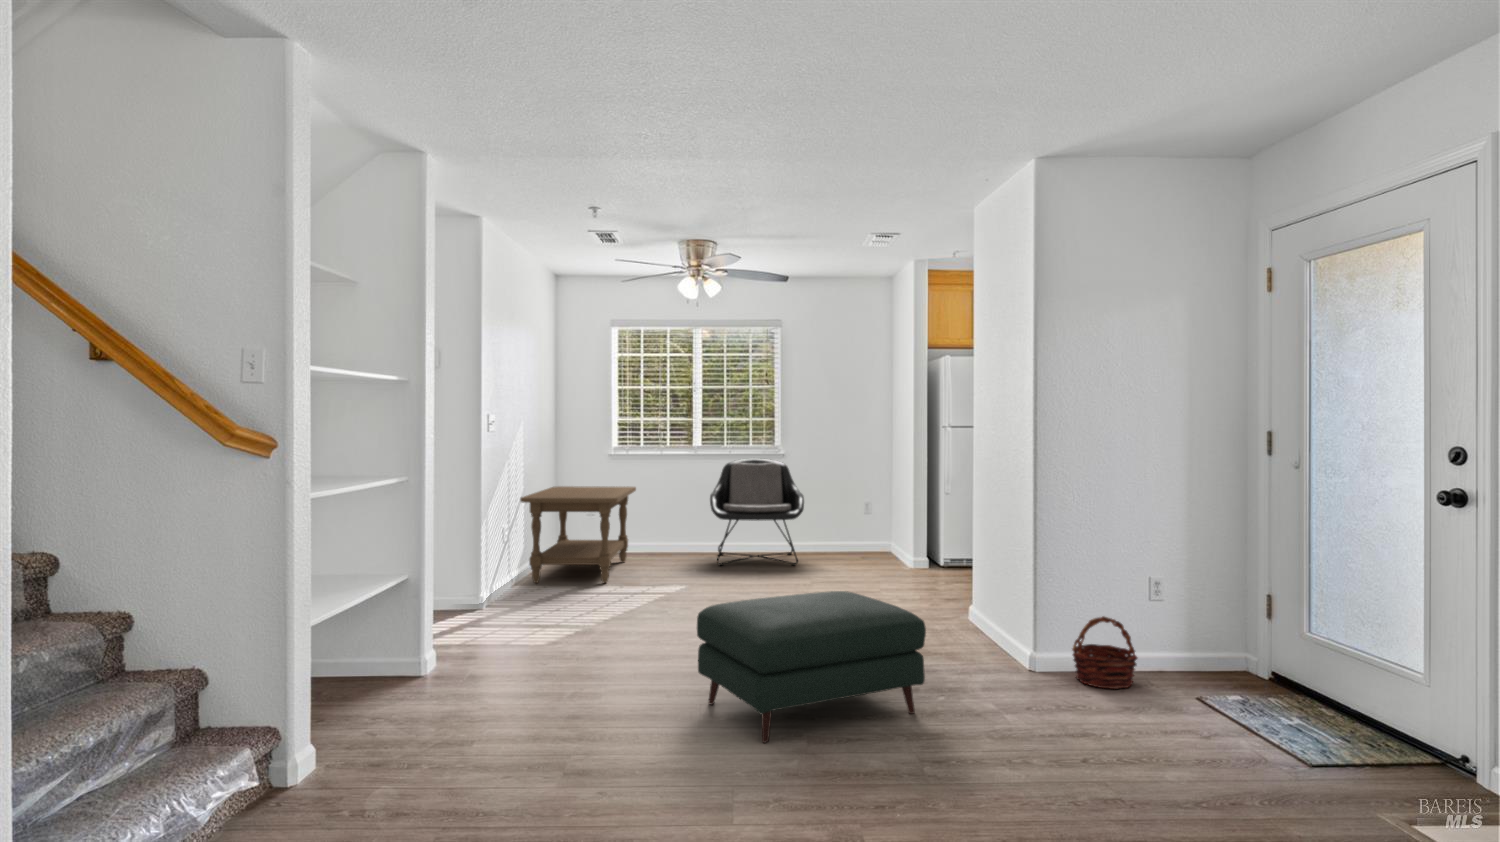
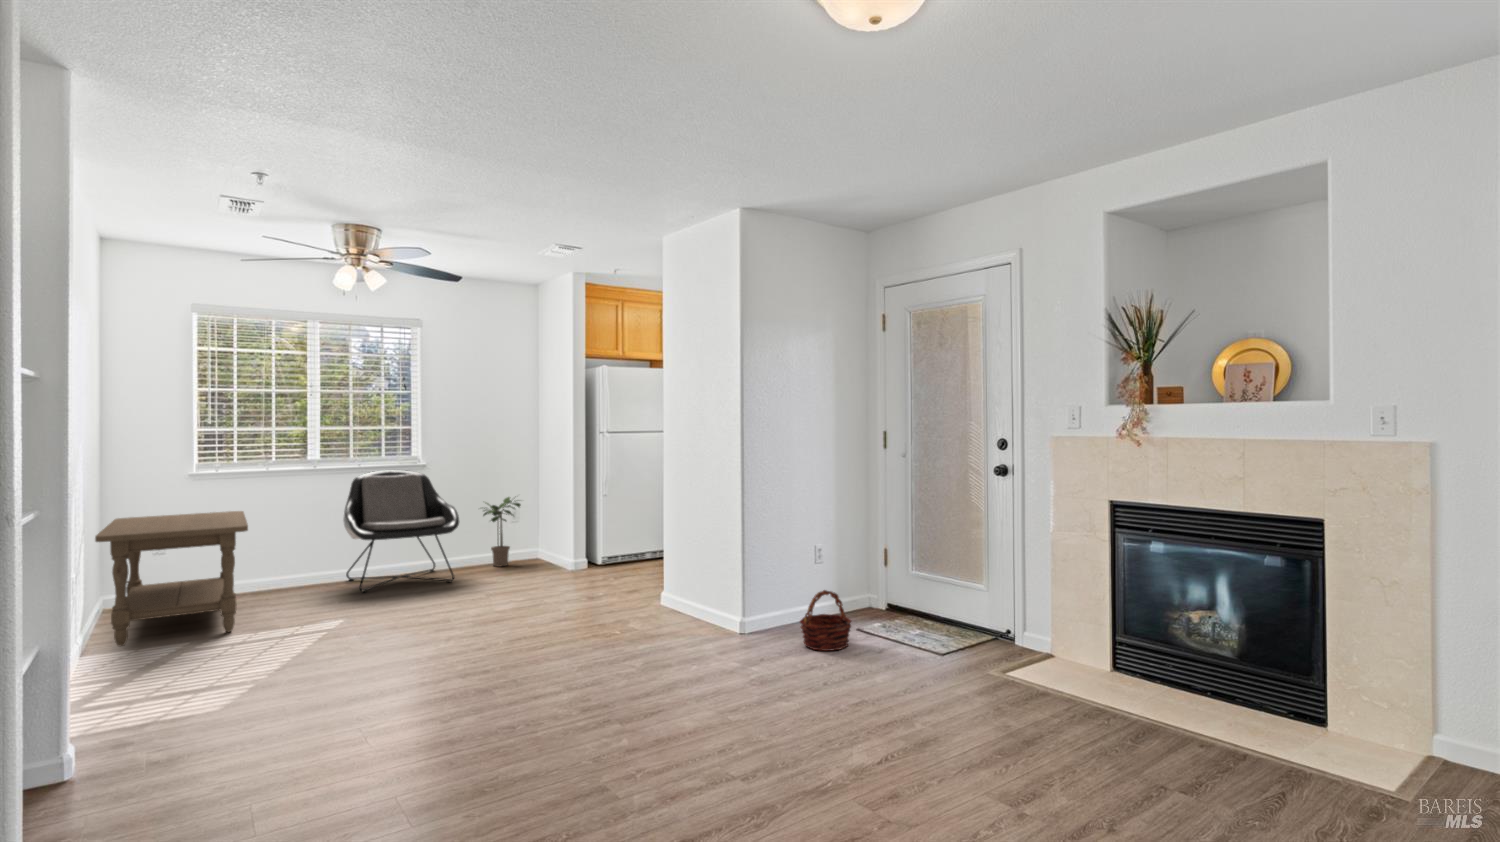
potted plant: none [831,488,877,557] -> present [483,497,521,567]
ottoman: present [697,591,926,743] -> none [493,598,725,767]

